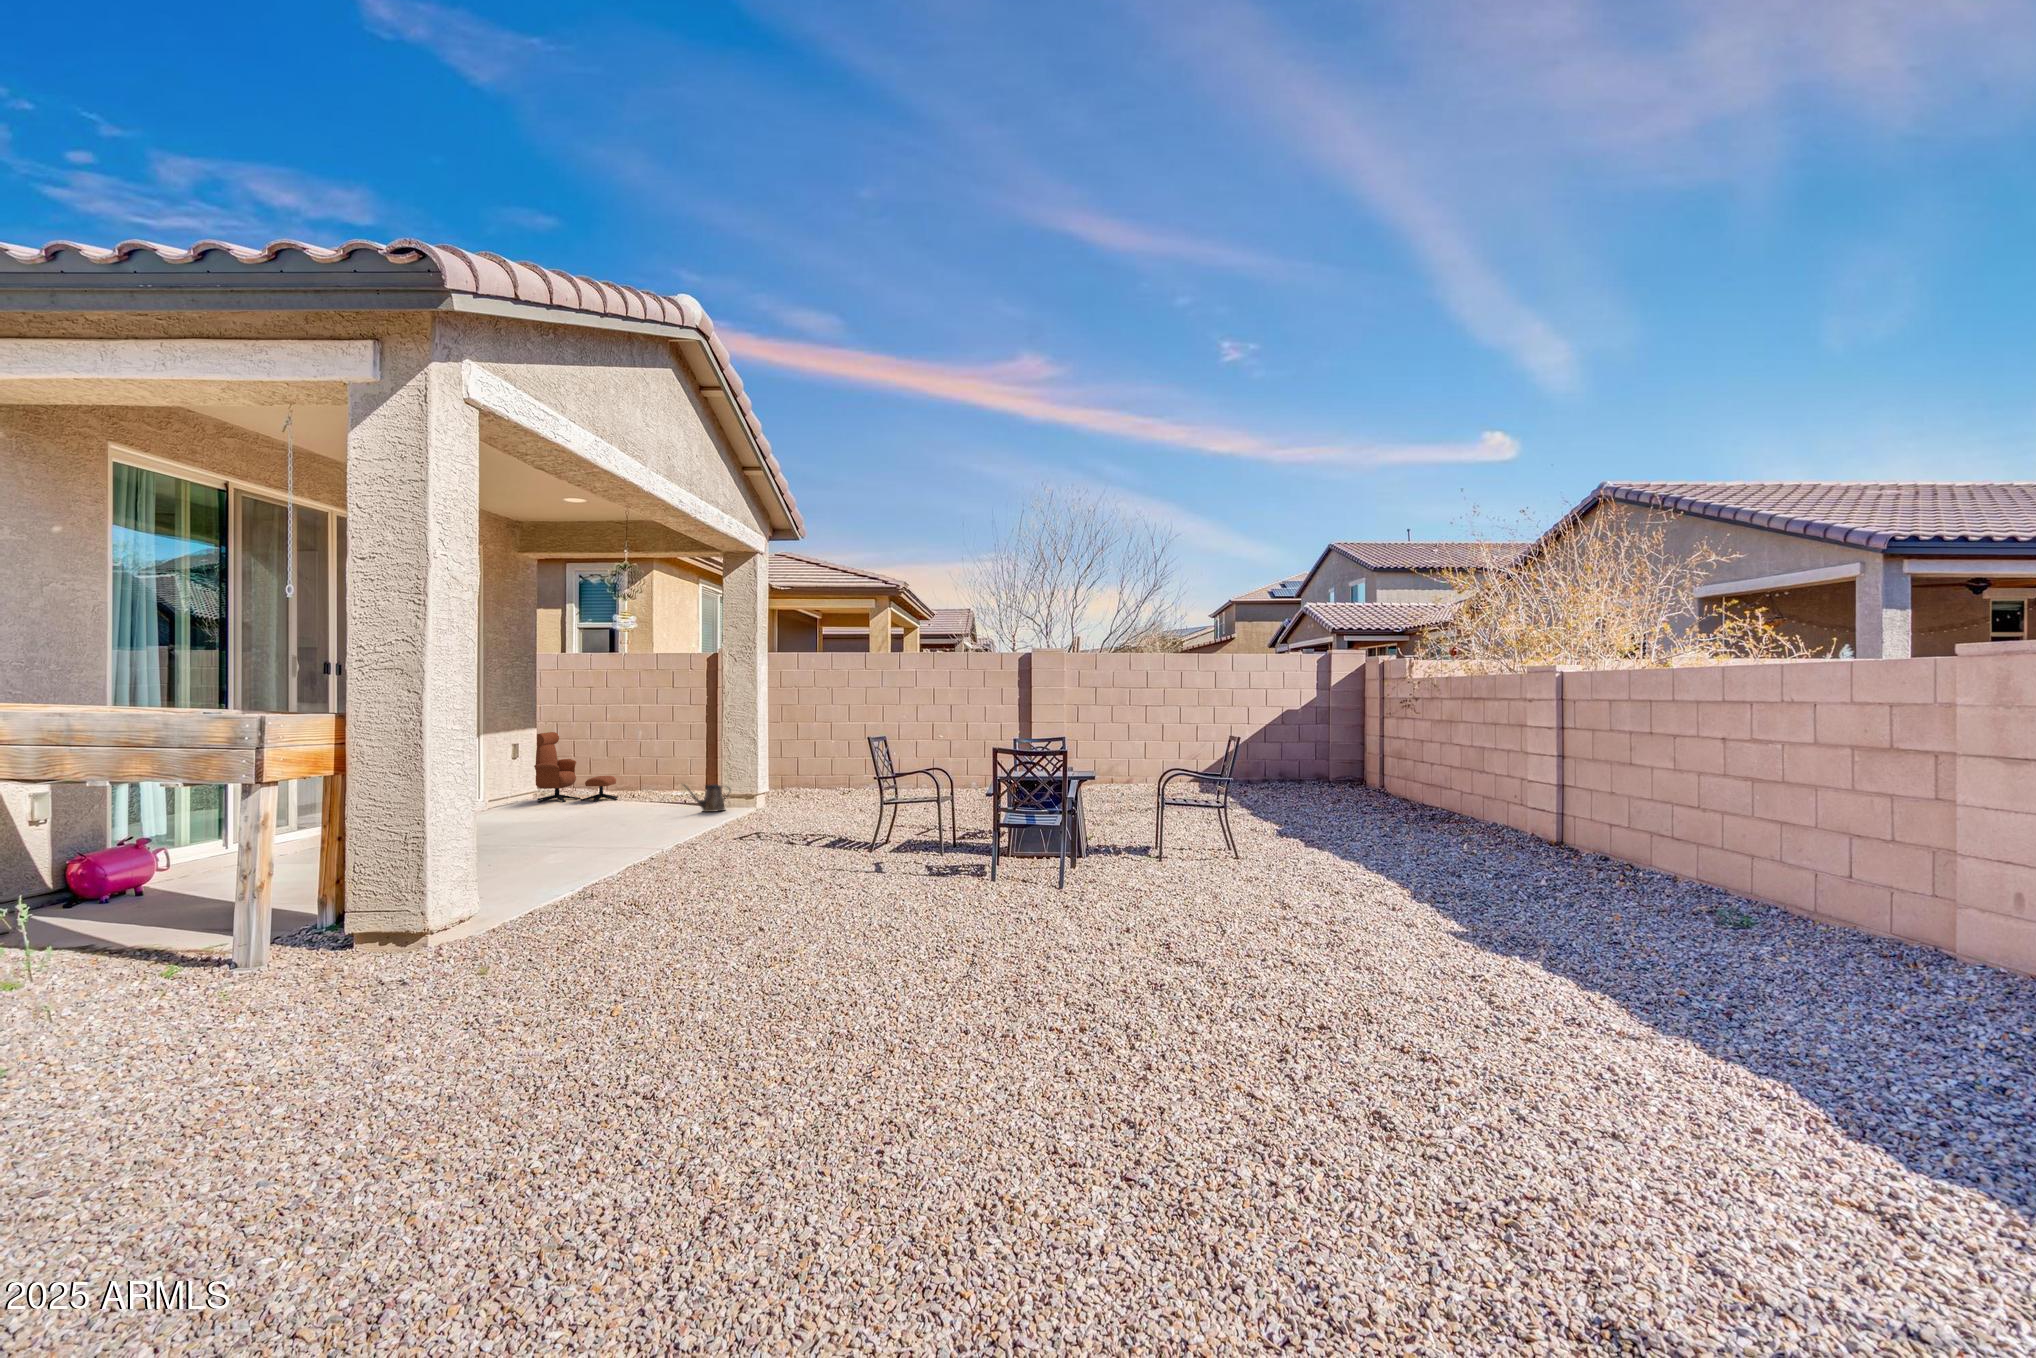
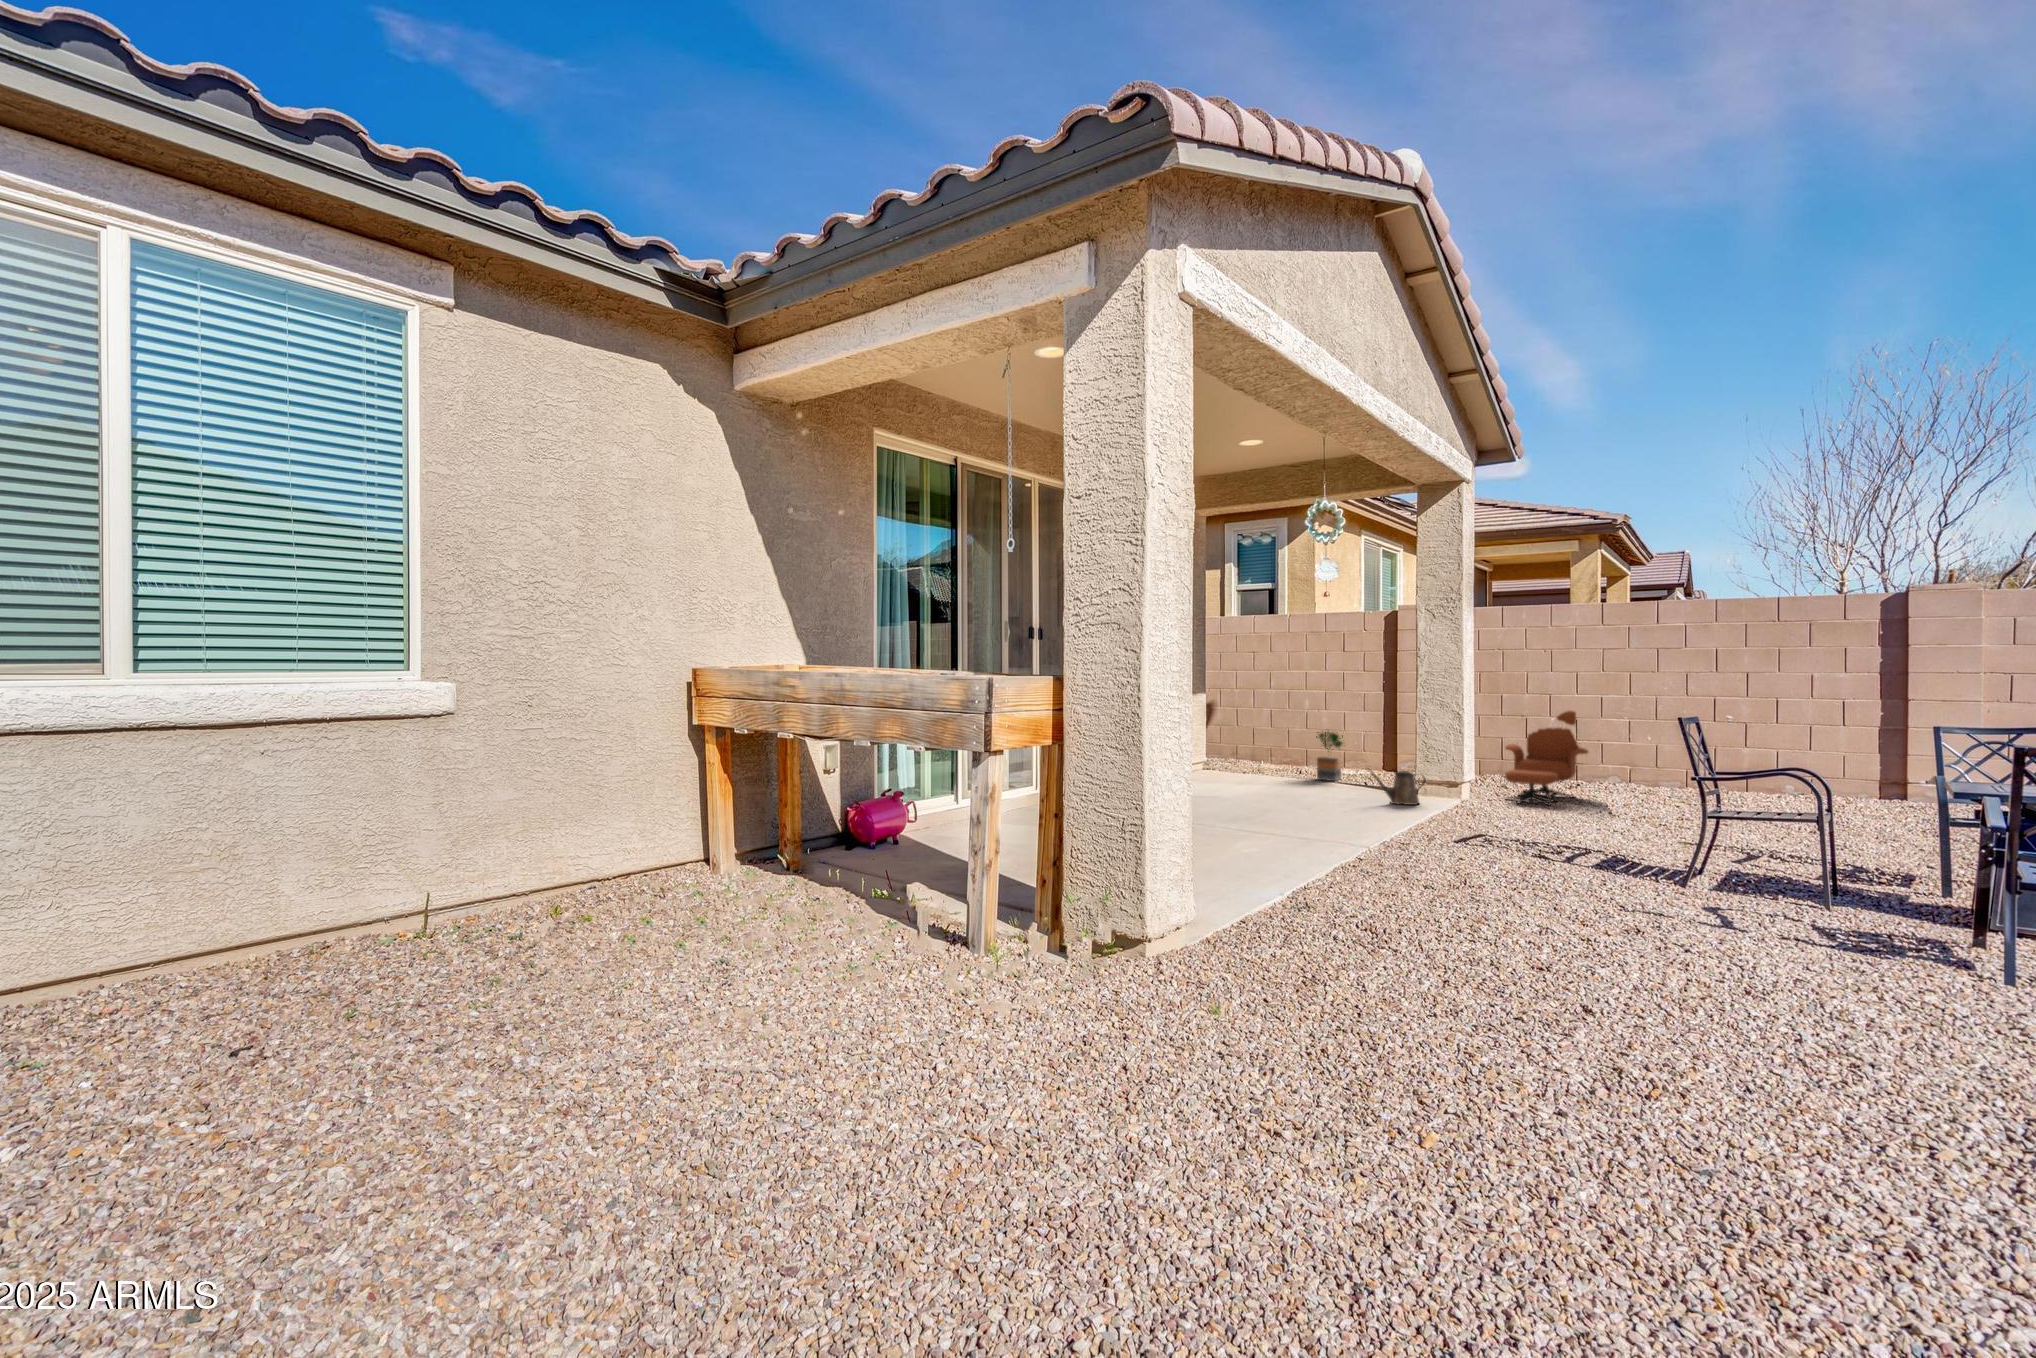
lounge chair: present [534,732,618,802] -> present [1505,711,1588,805]
potted tree: none [645,754,675,799] -> present [1316,730,1345,781]

